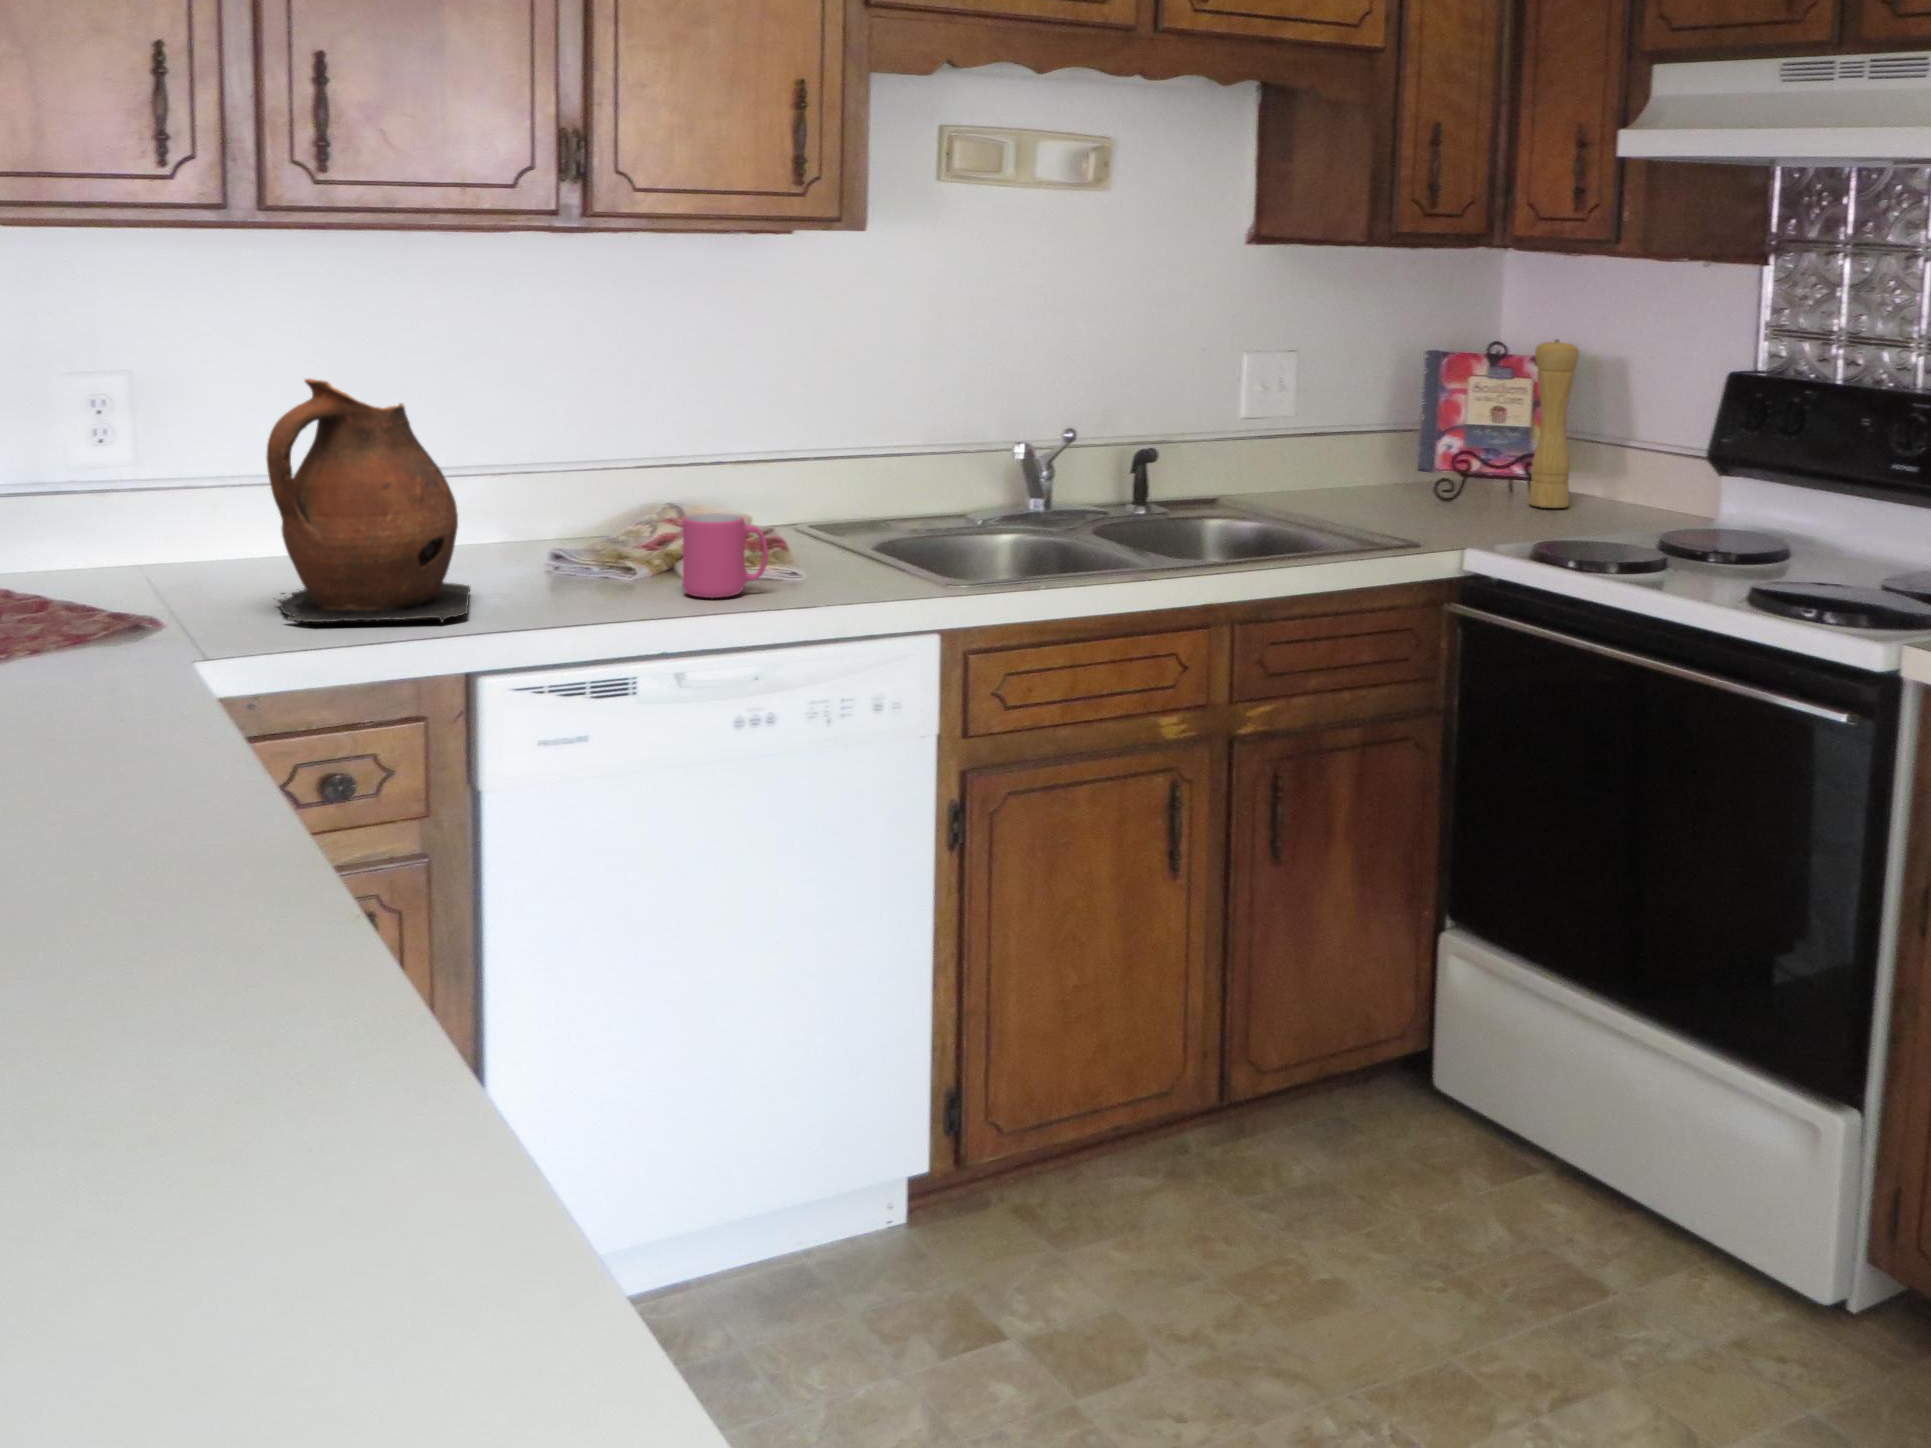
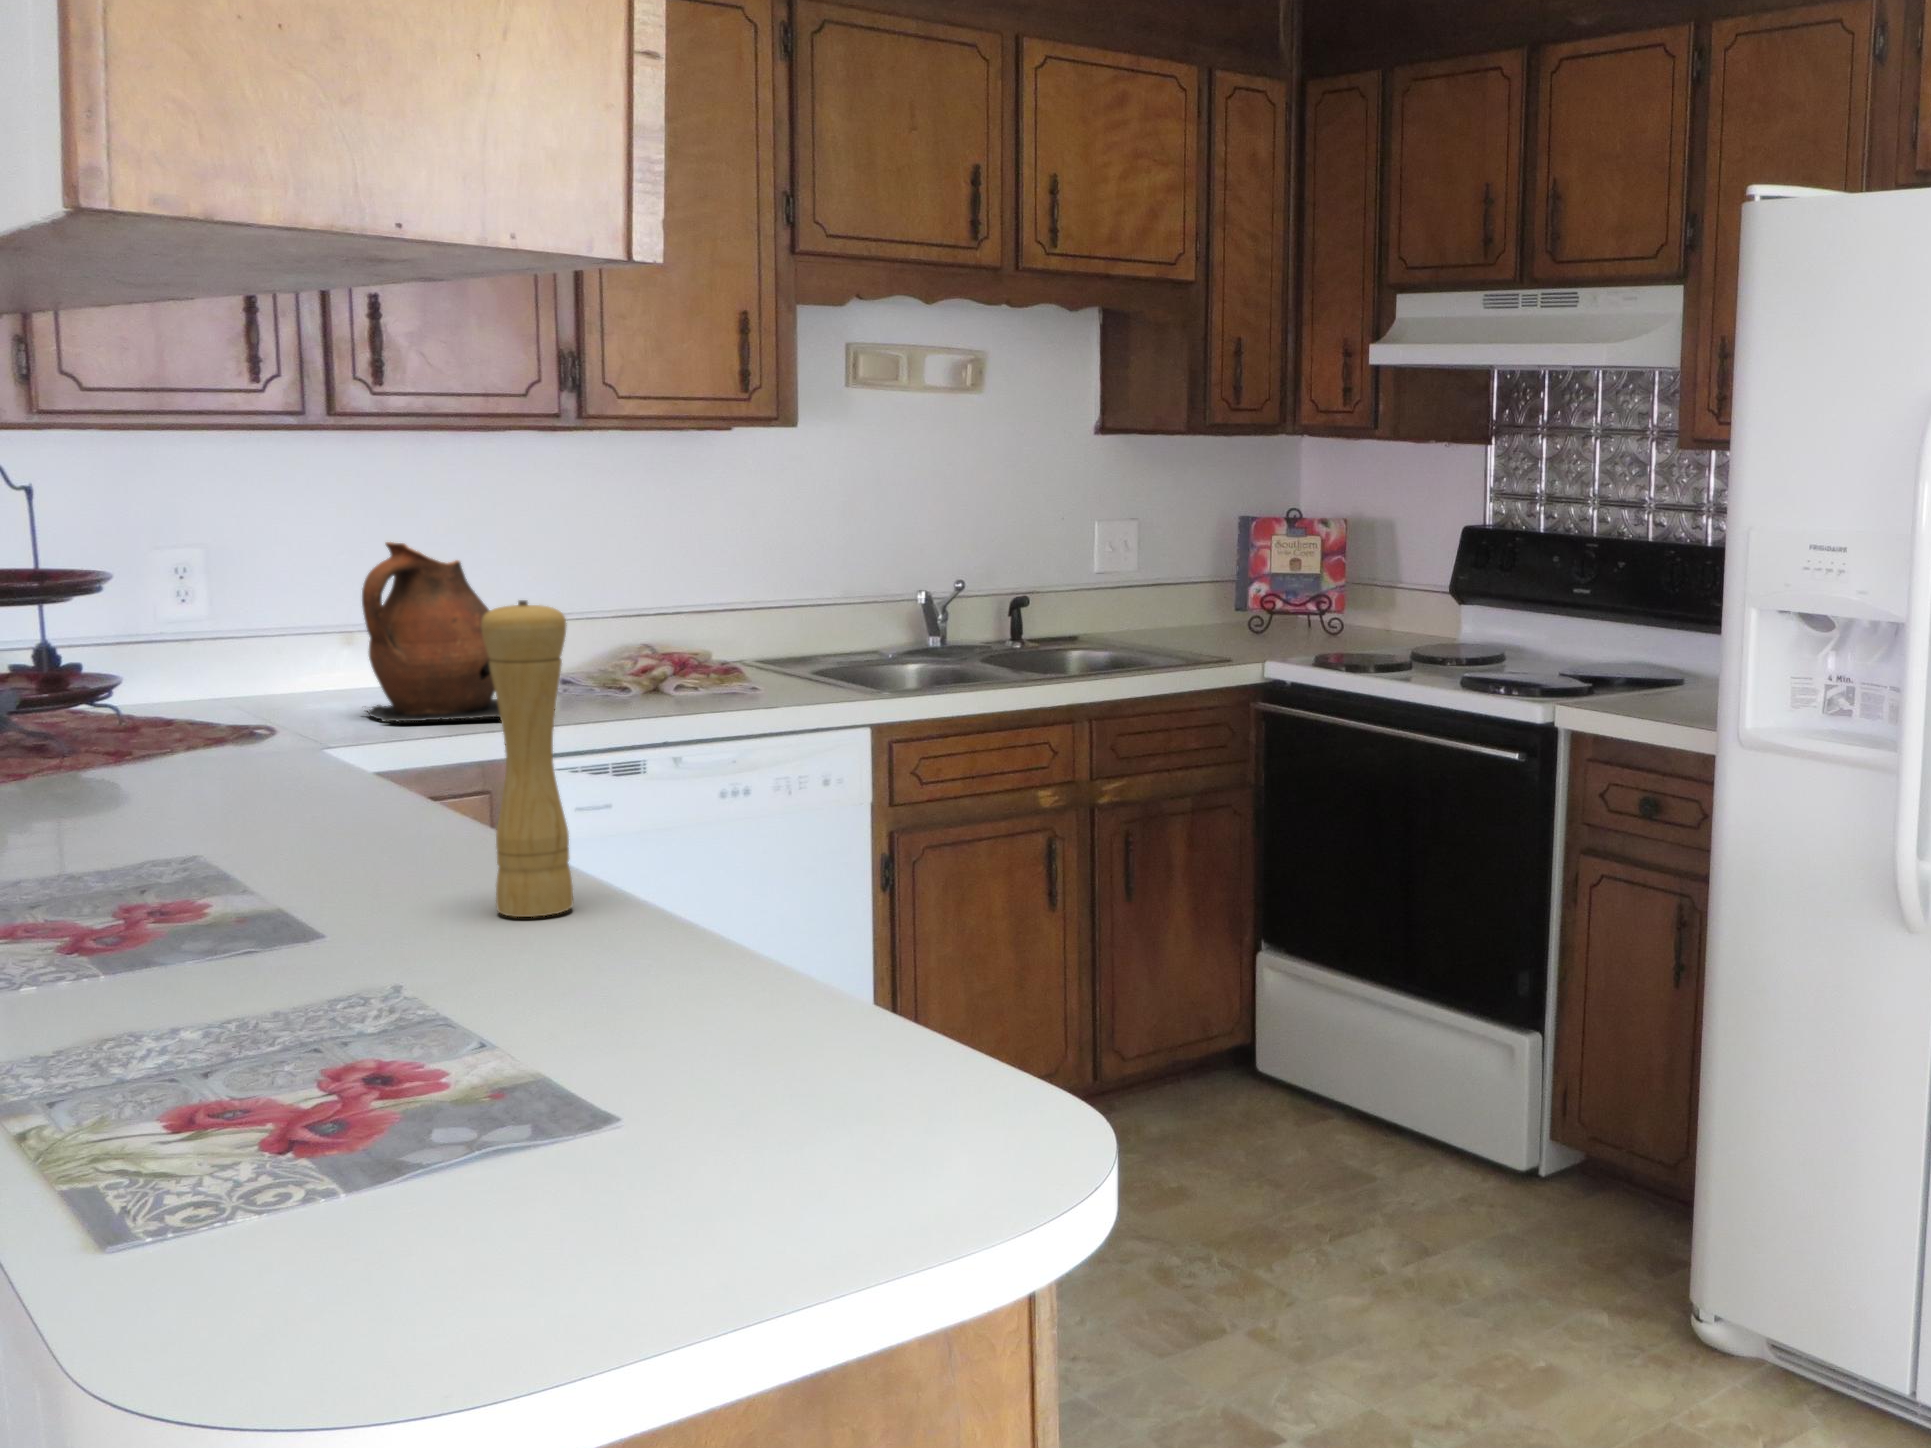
pepper mill: present [1529,339,1579,508] -> present [481,600,573,917]
mug: present [683,513,768,598] -> none [672,642,738,703]

